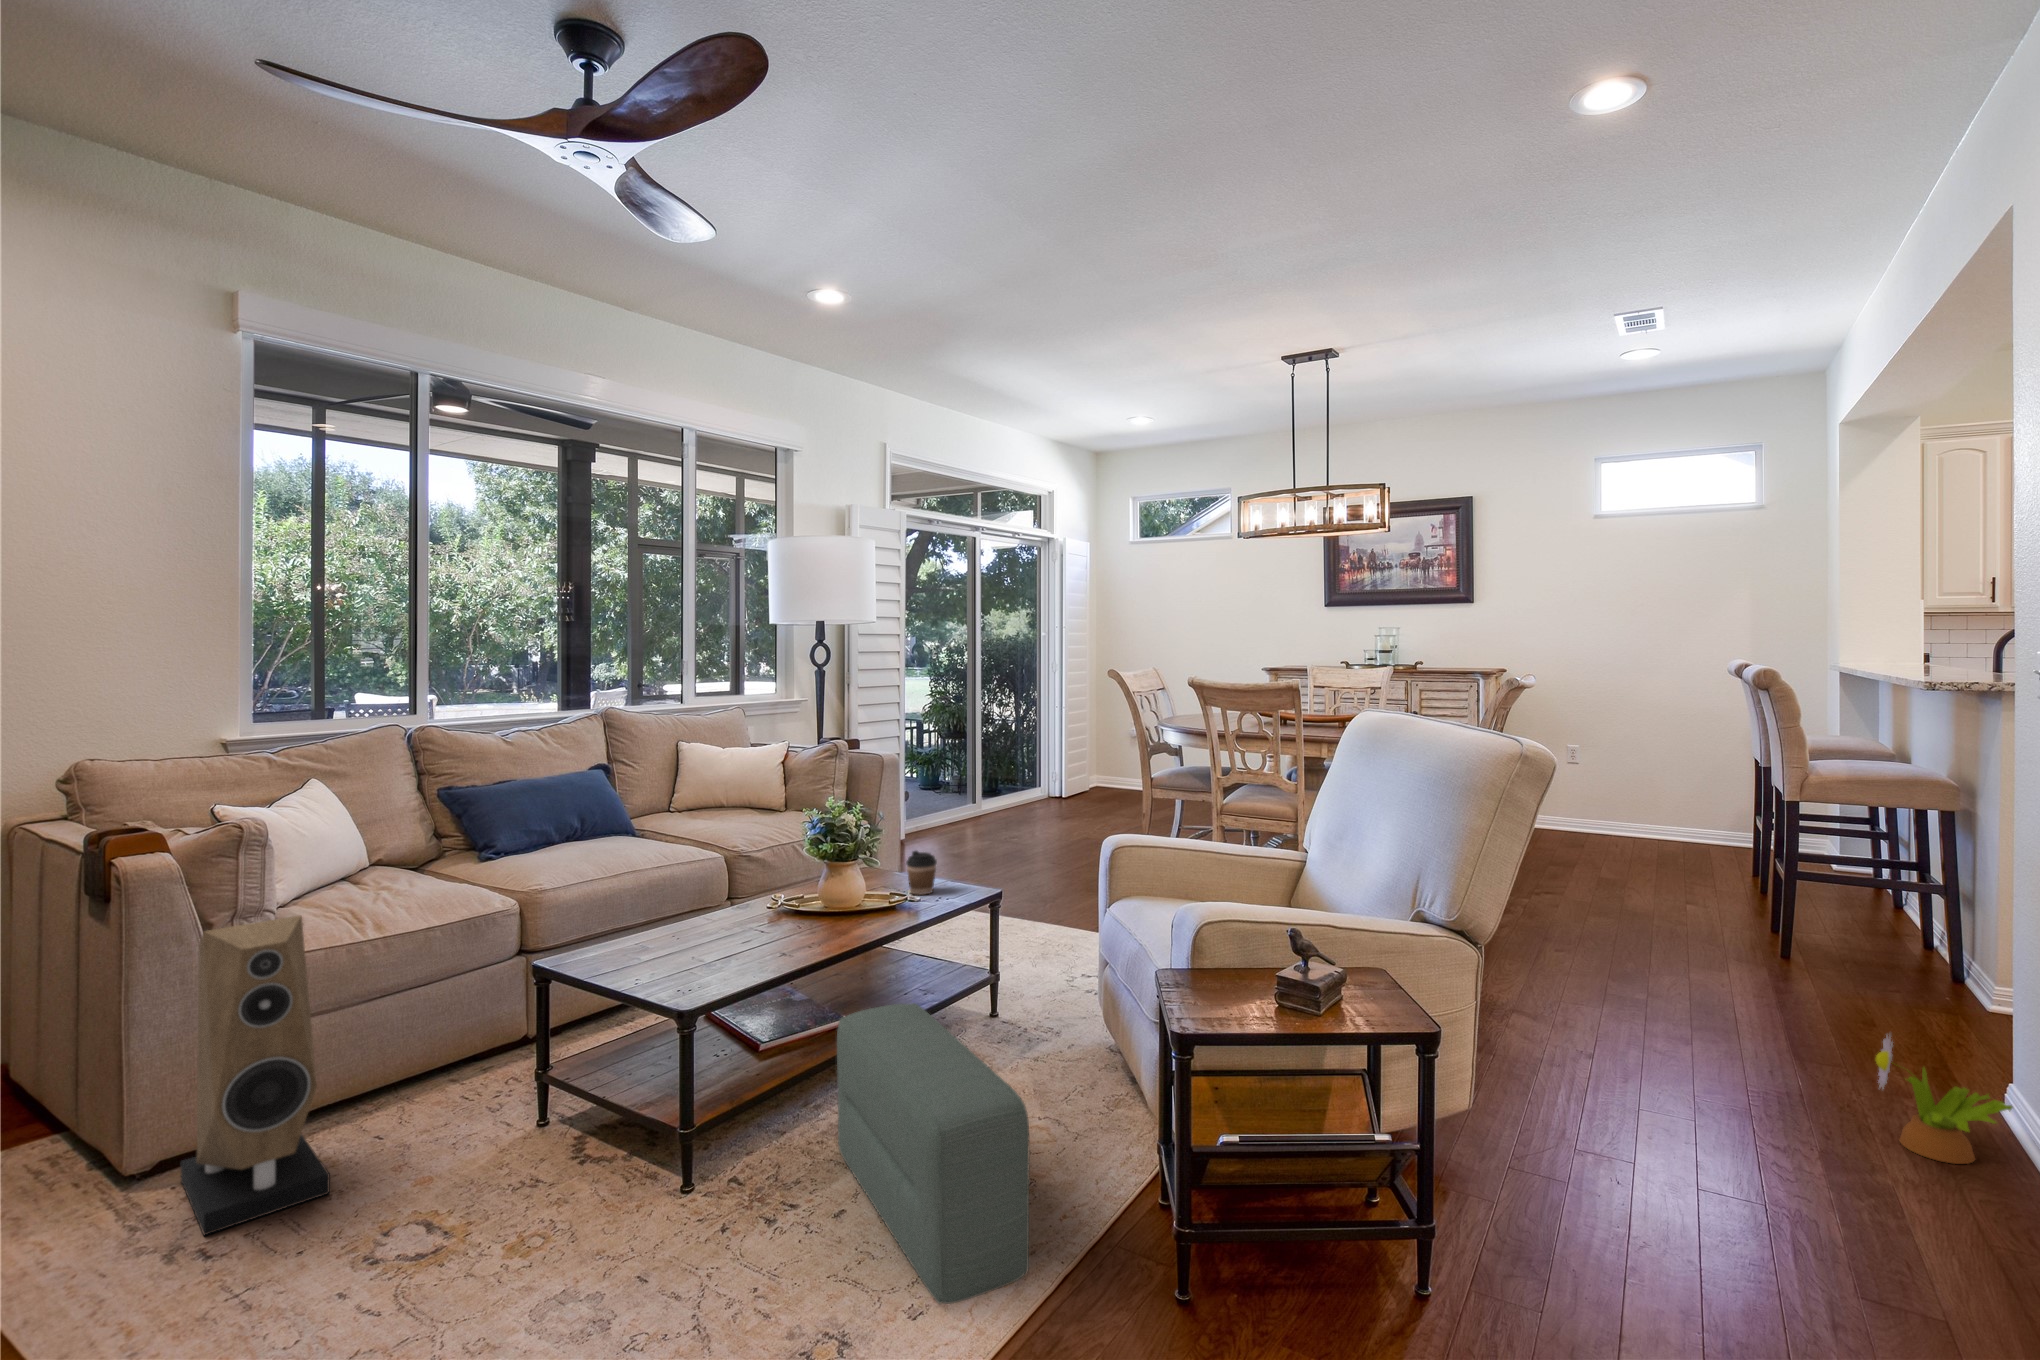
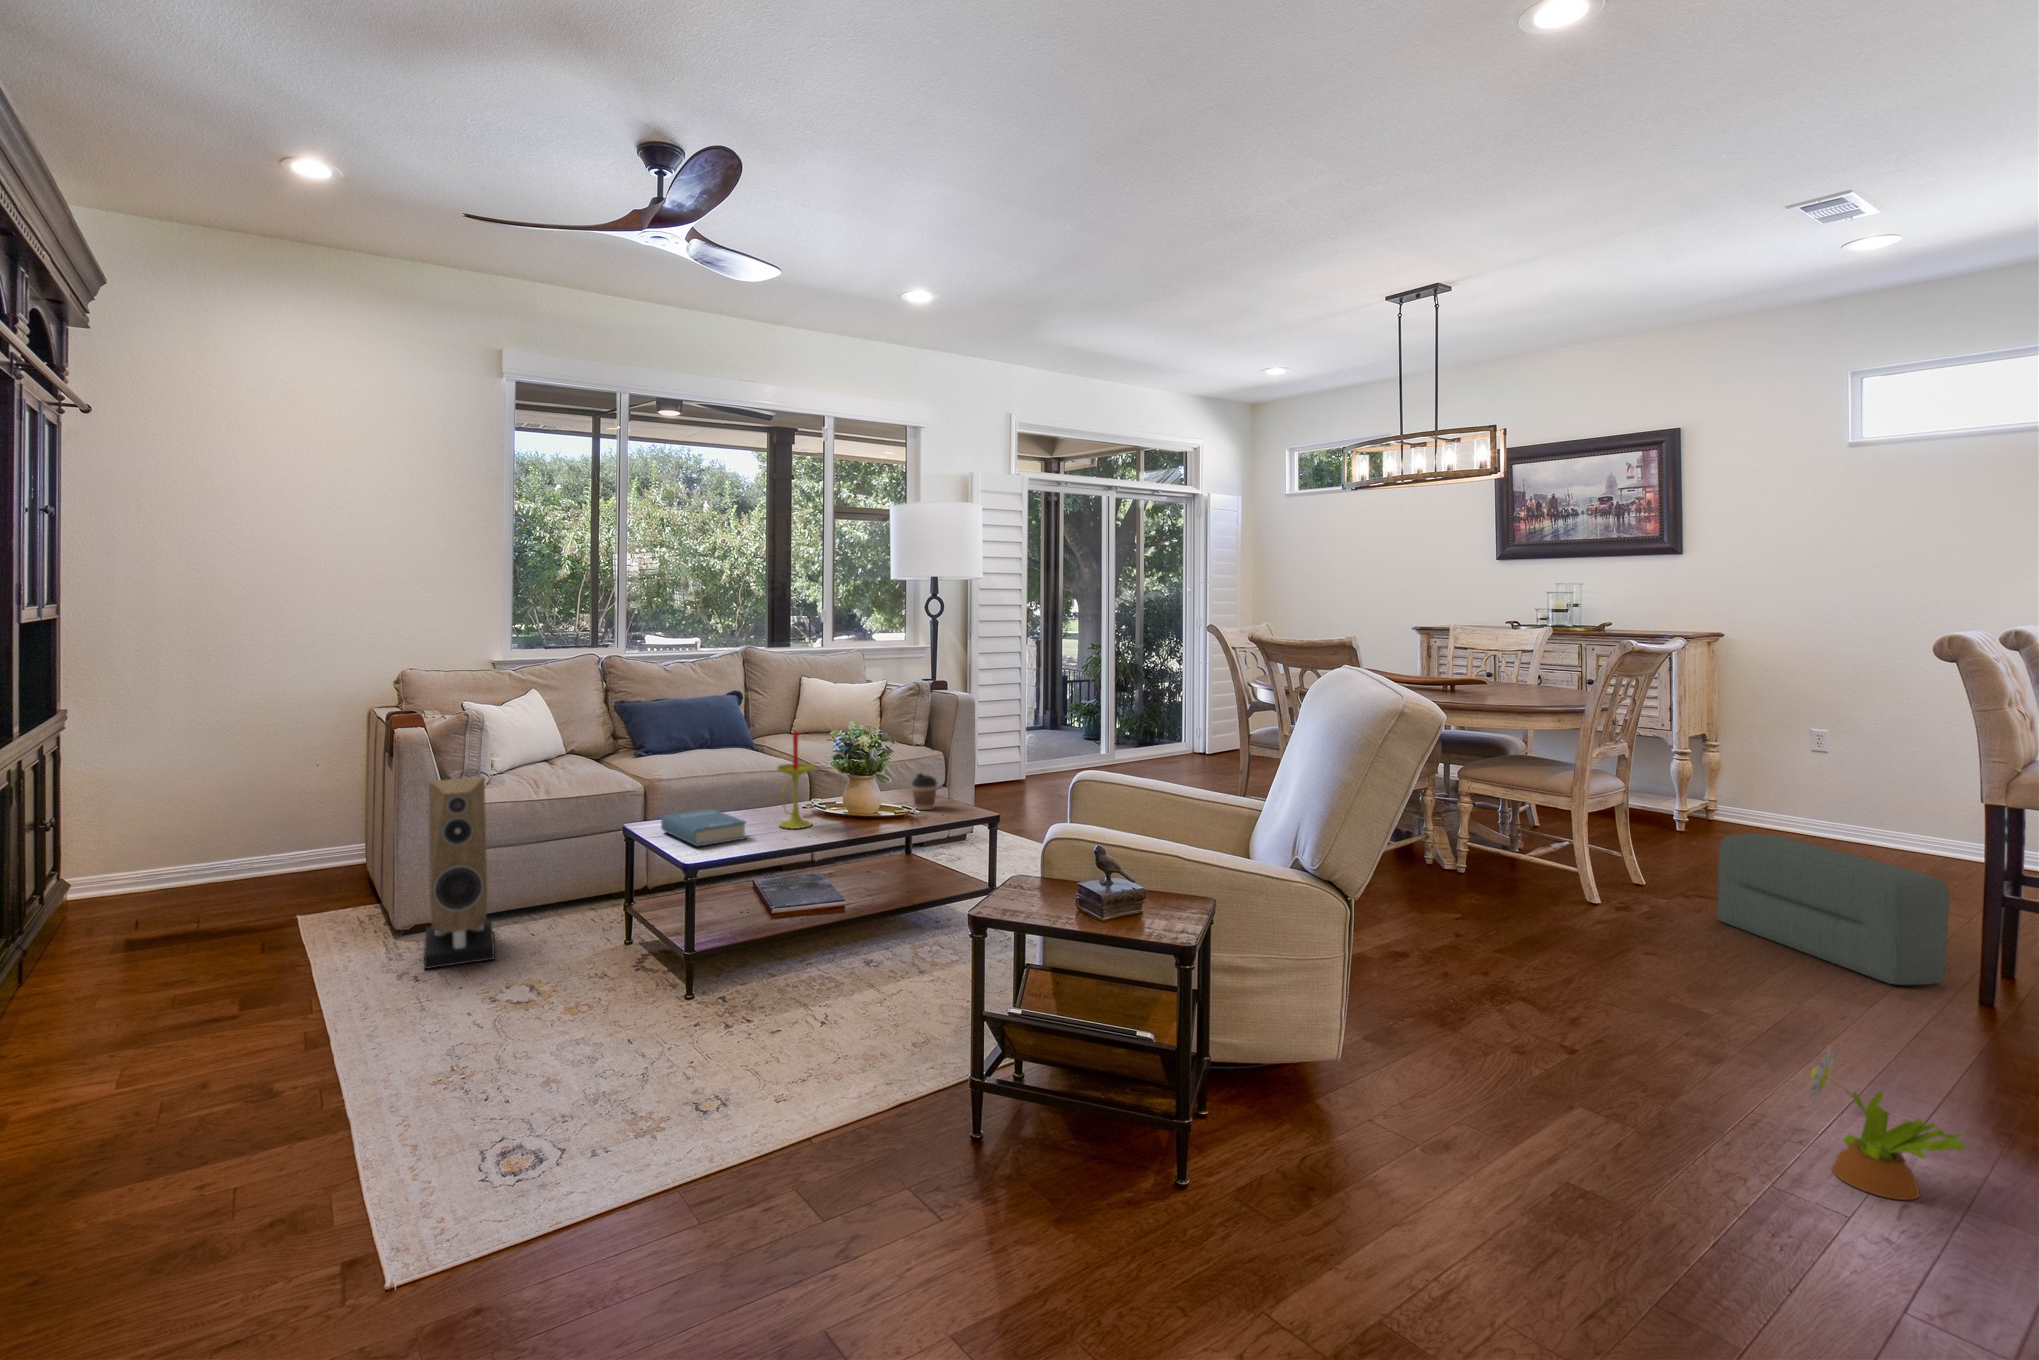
candle: none [757,810,807,938] -> present [777,732,814,828]
hardback book: none [600,923,733,980] -> present [661,809,746,846]
pouf: present [837,1003,1029,1304] -> present [1717,834,1949,985]

